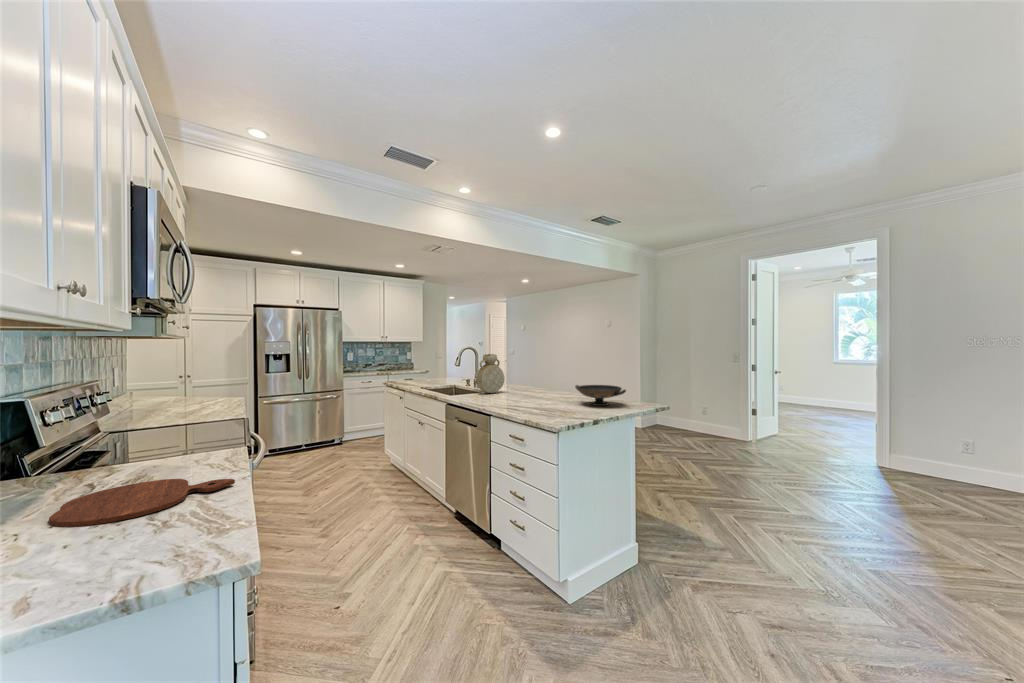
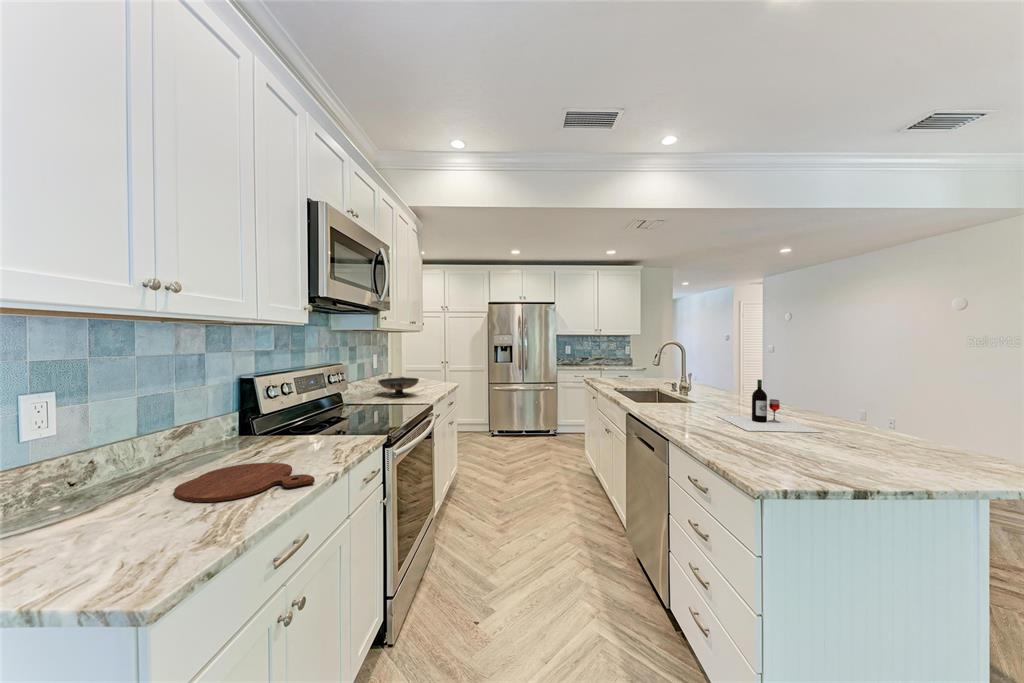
vase: present [476,354,505,393] -> none [675,353,718,406]
wine bottle: none [508,370,568,403] -> present [718,380,821,432]
decorative bowl: present [575,385,626,406] -> present [378,377,419,397]

